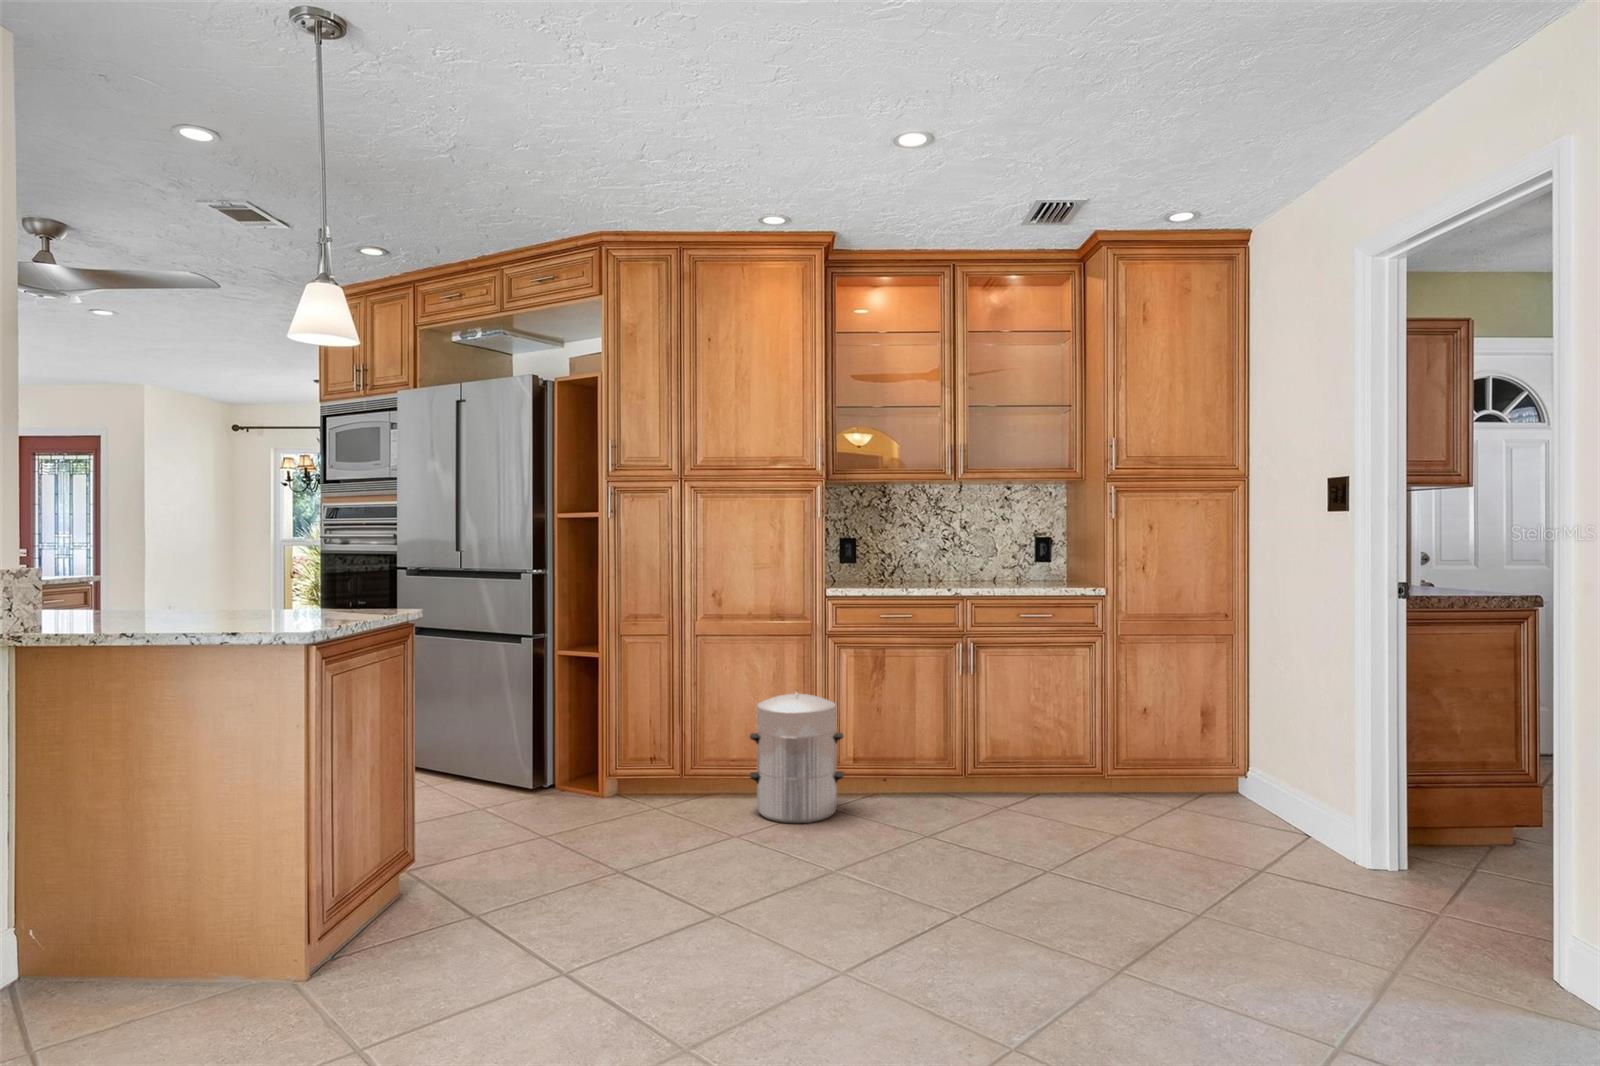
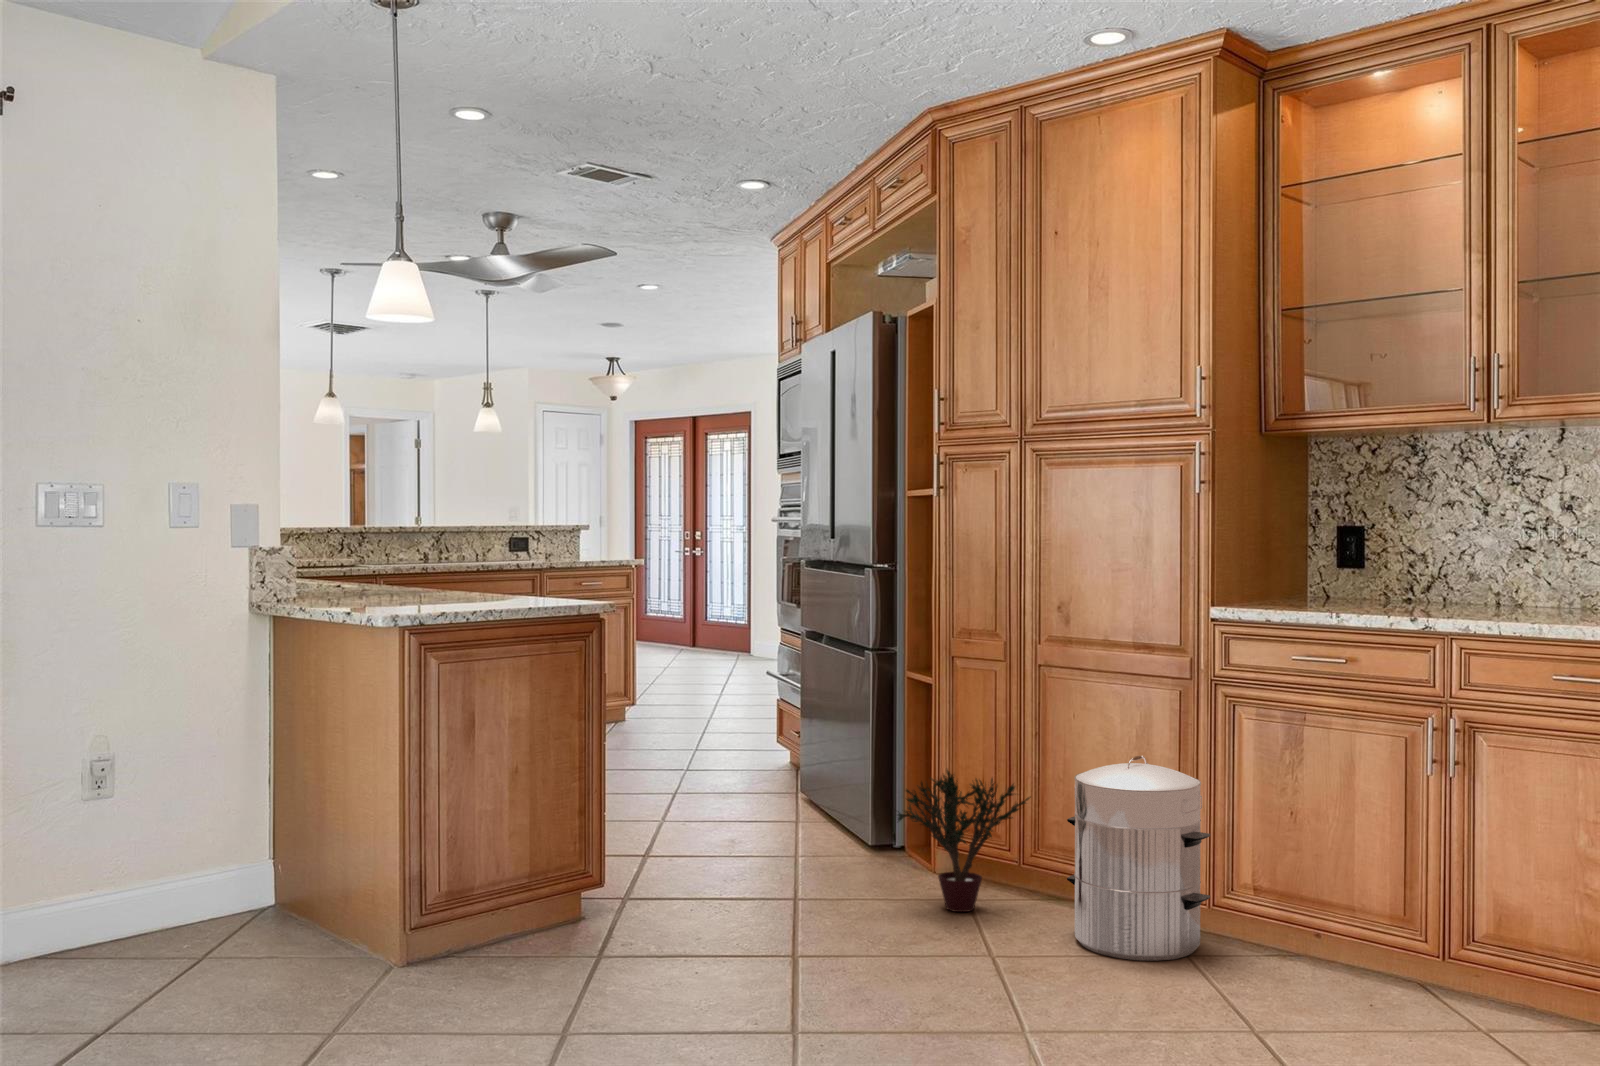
potted plant: none [618,714,705,817] -> present [898,770,1031,912]

